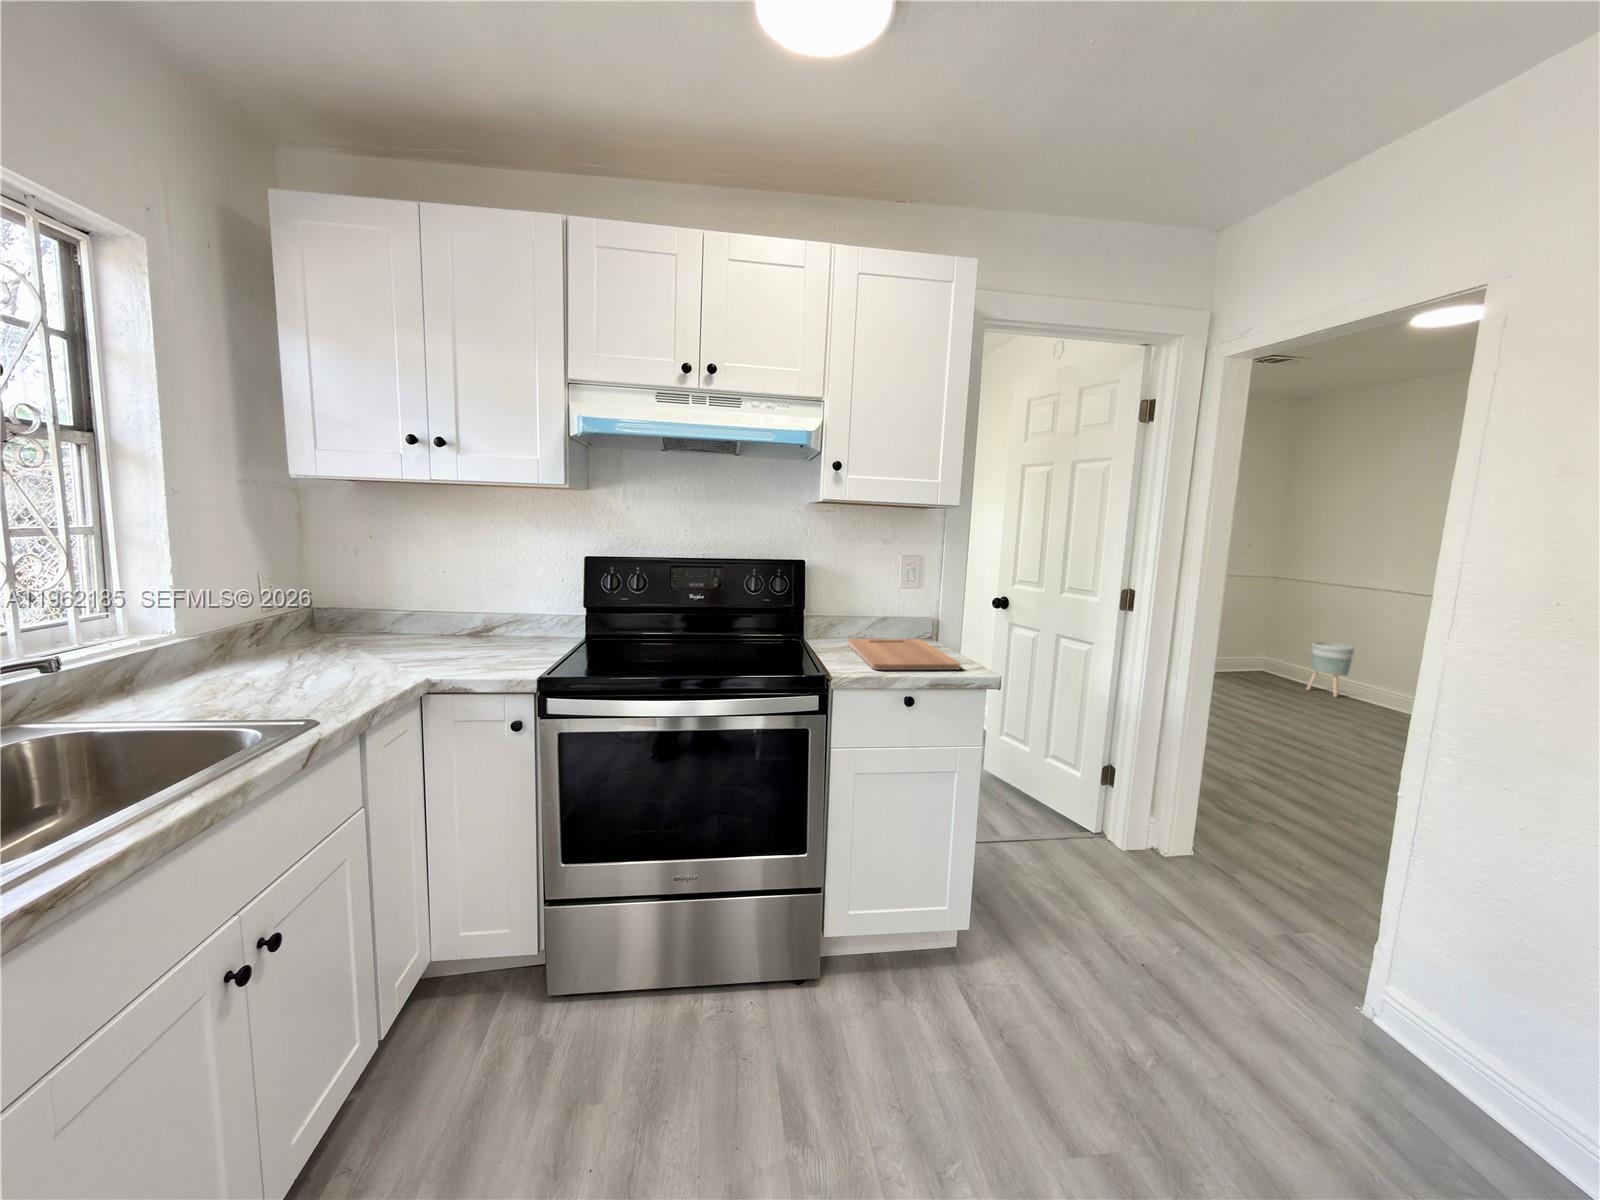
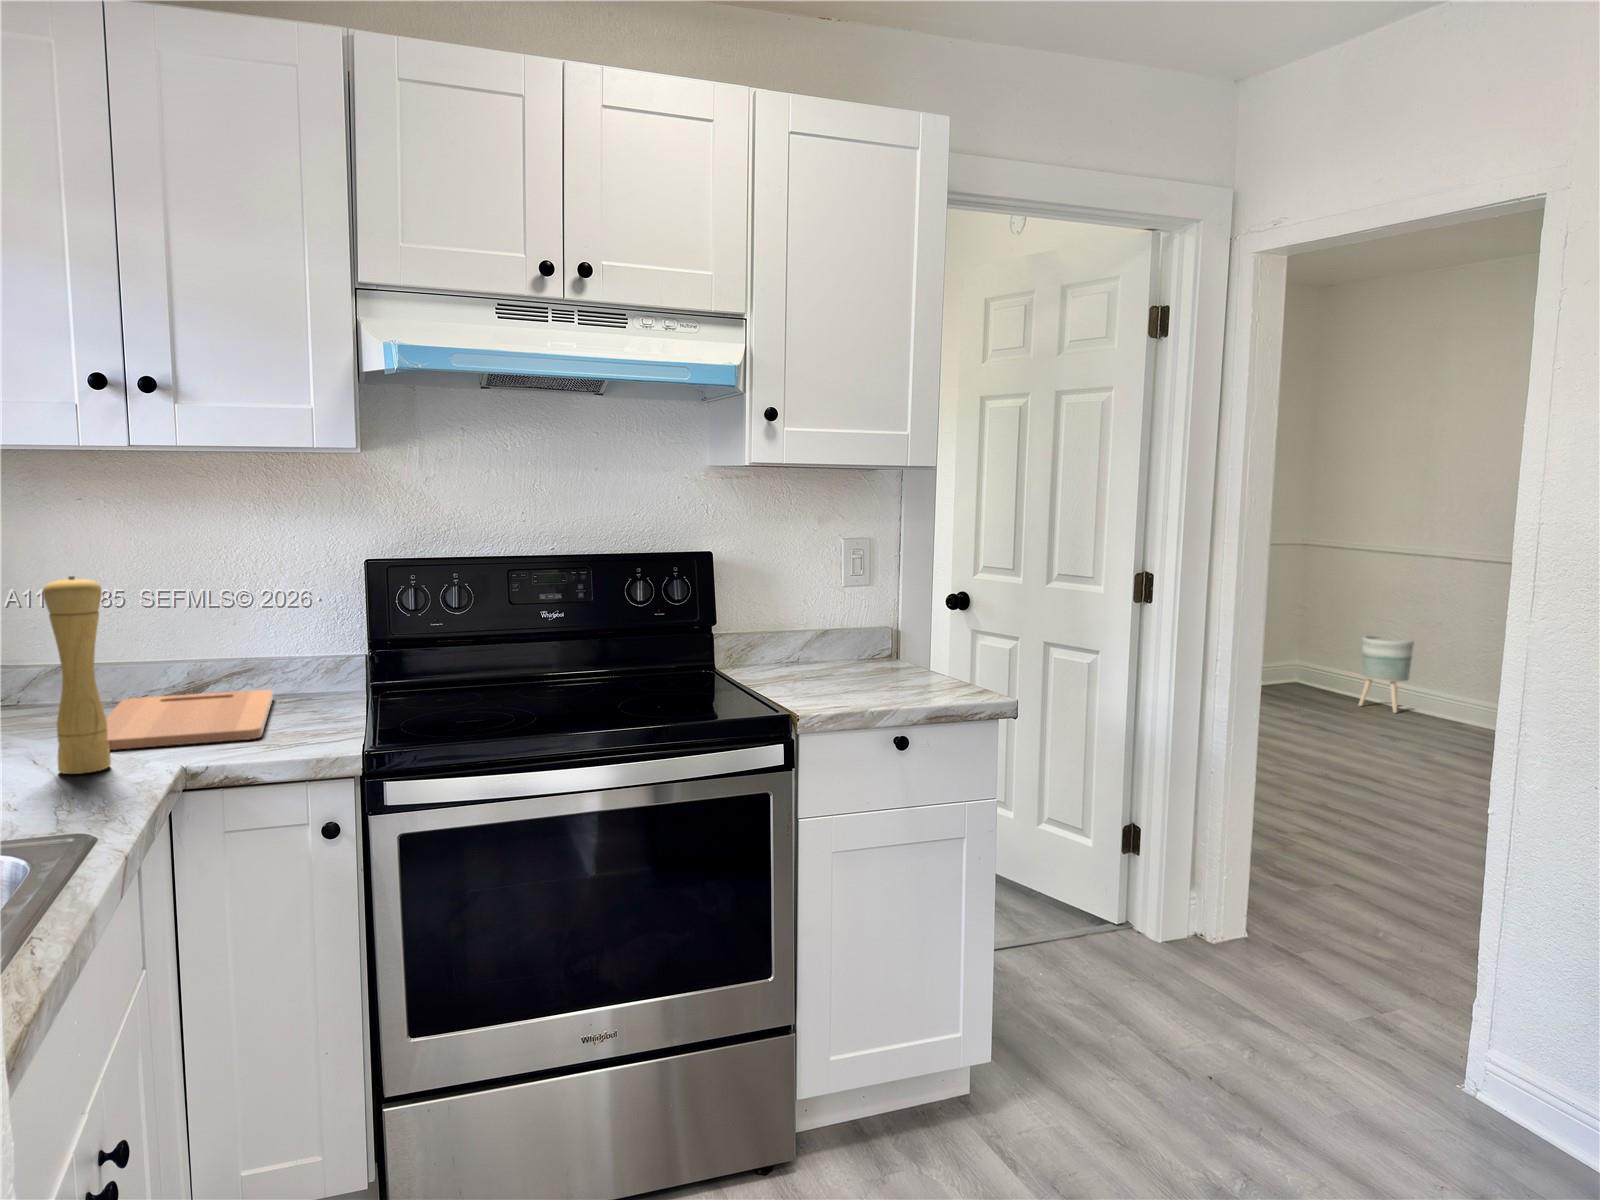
pepper mill: none [347,556,389,678] -> present [43,576,111,774]
cutting board: present [847,639,960,670] -> present [106,690,273,750]

